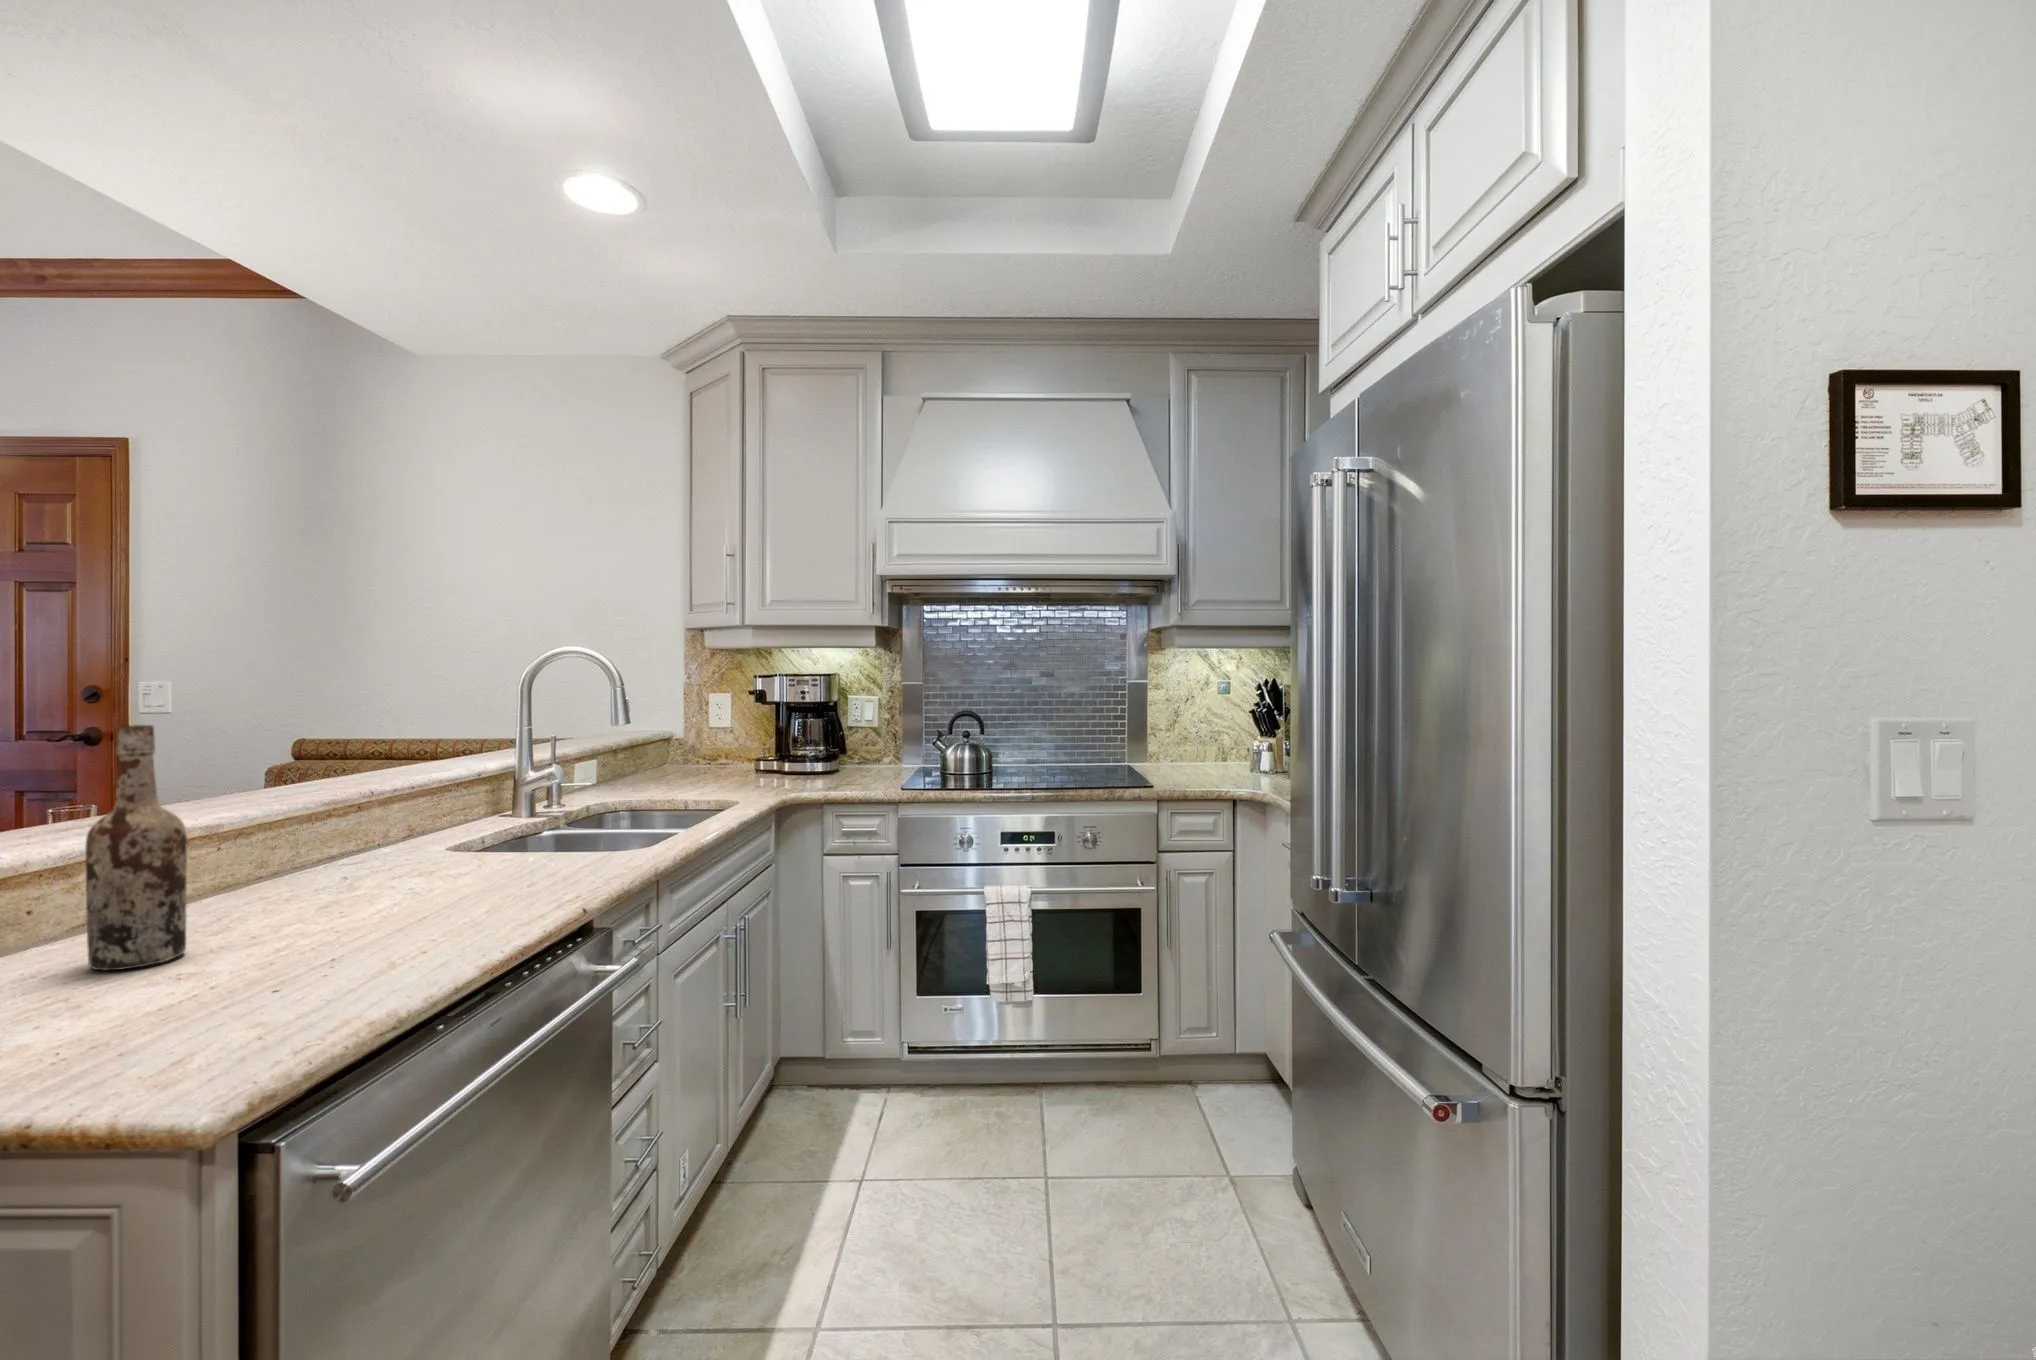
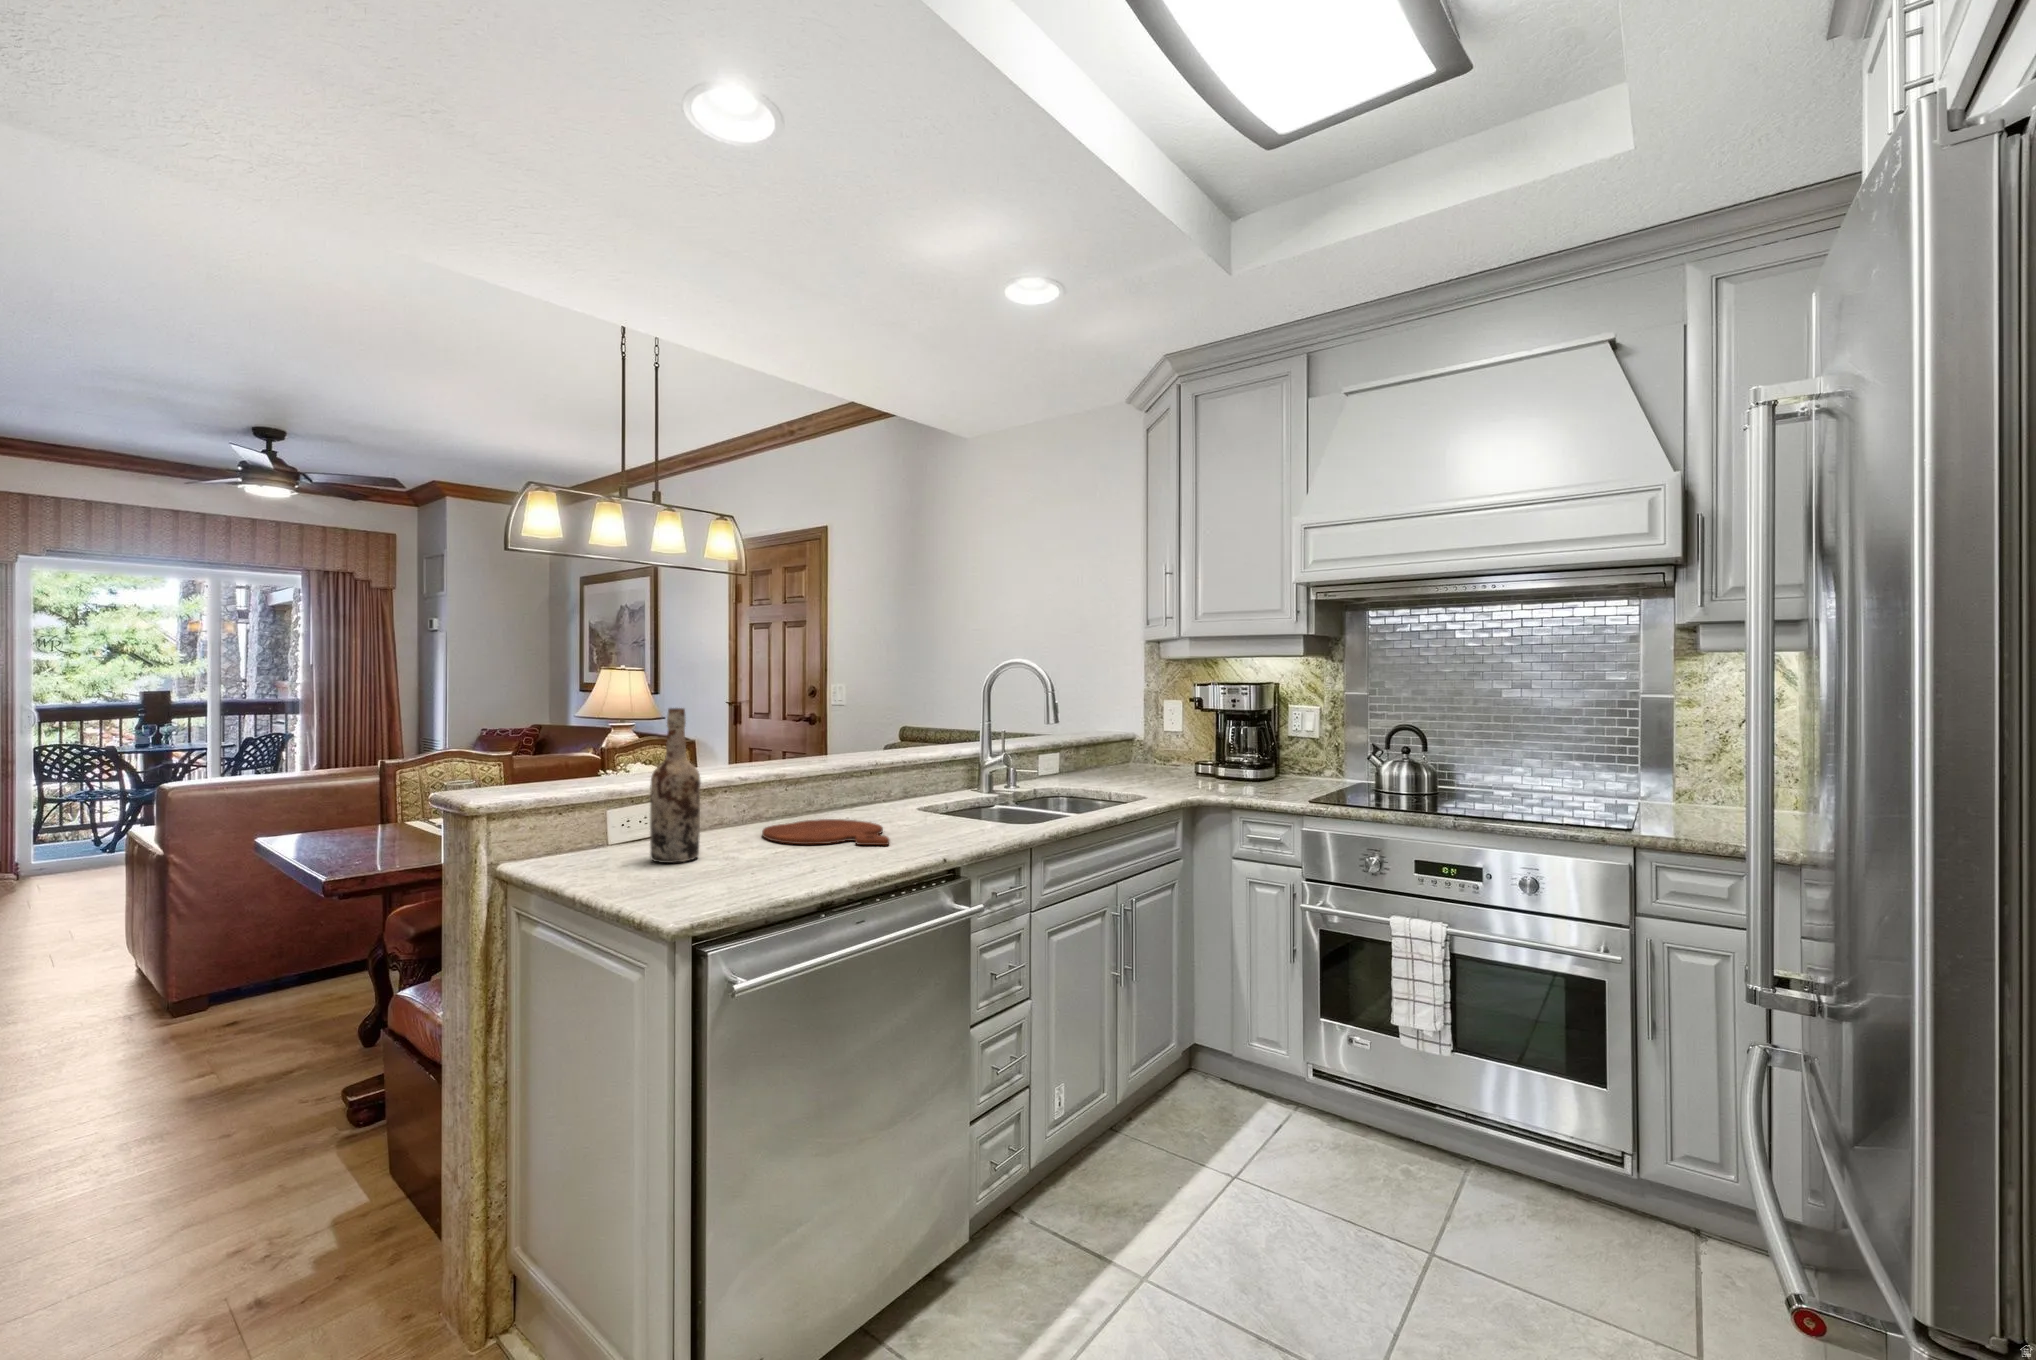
cutting board: none [253,867,489,911] -> present [762,819,889,845]

